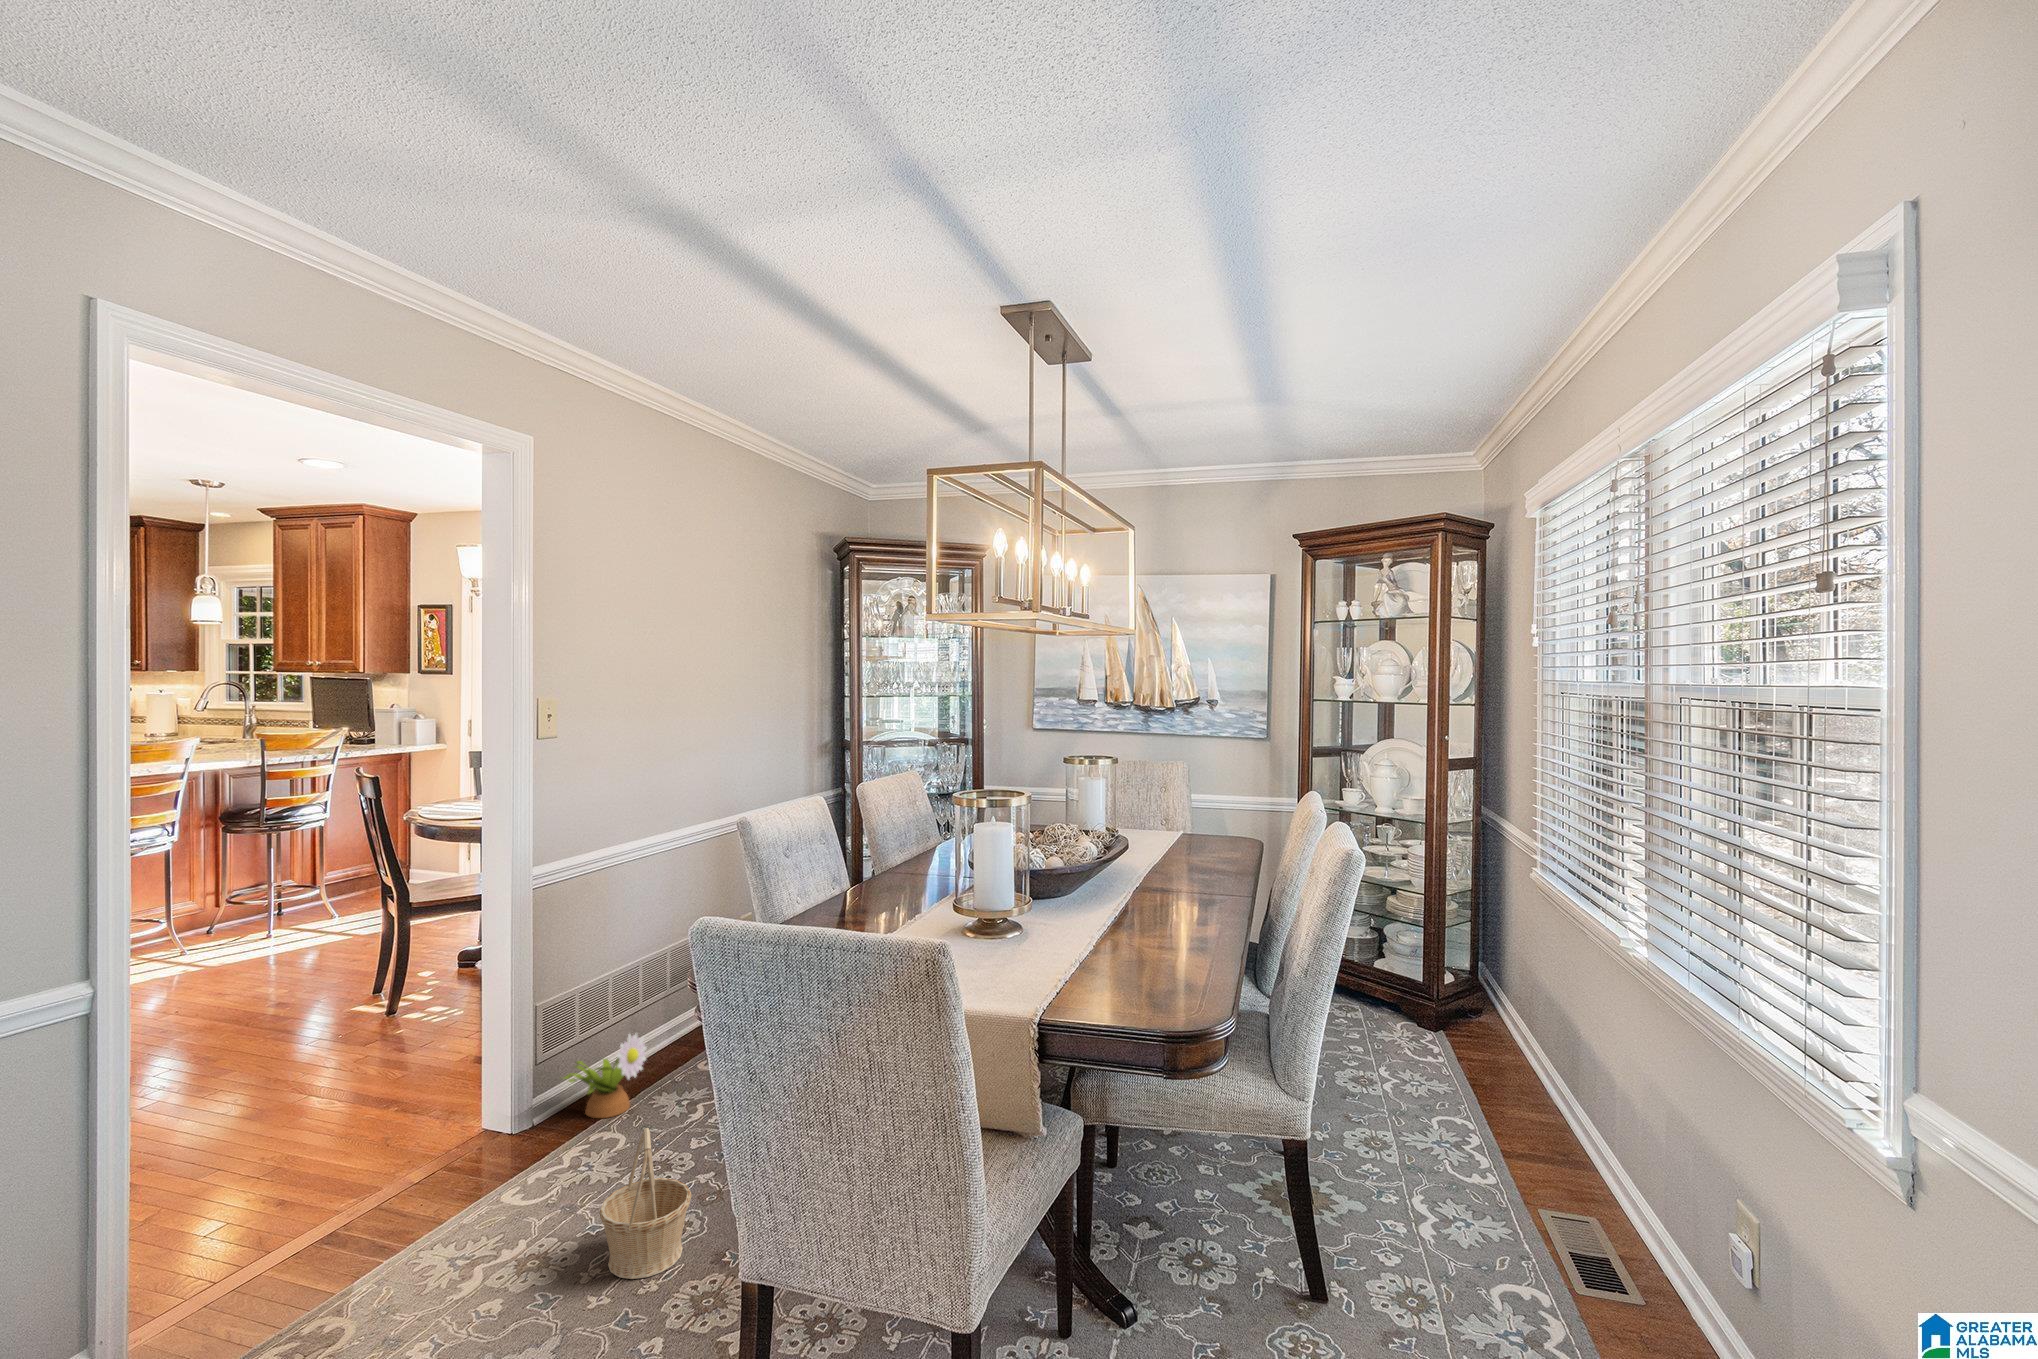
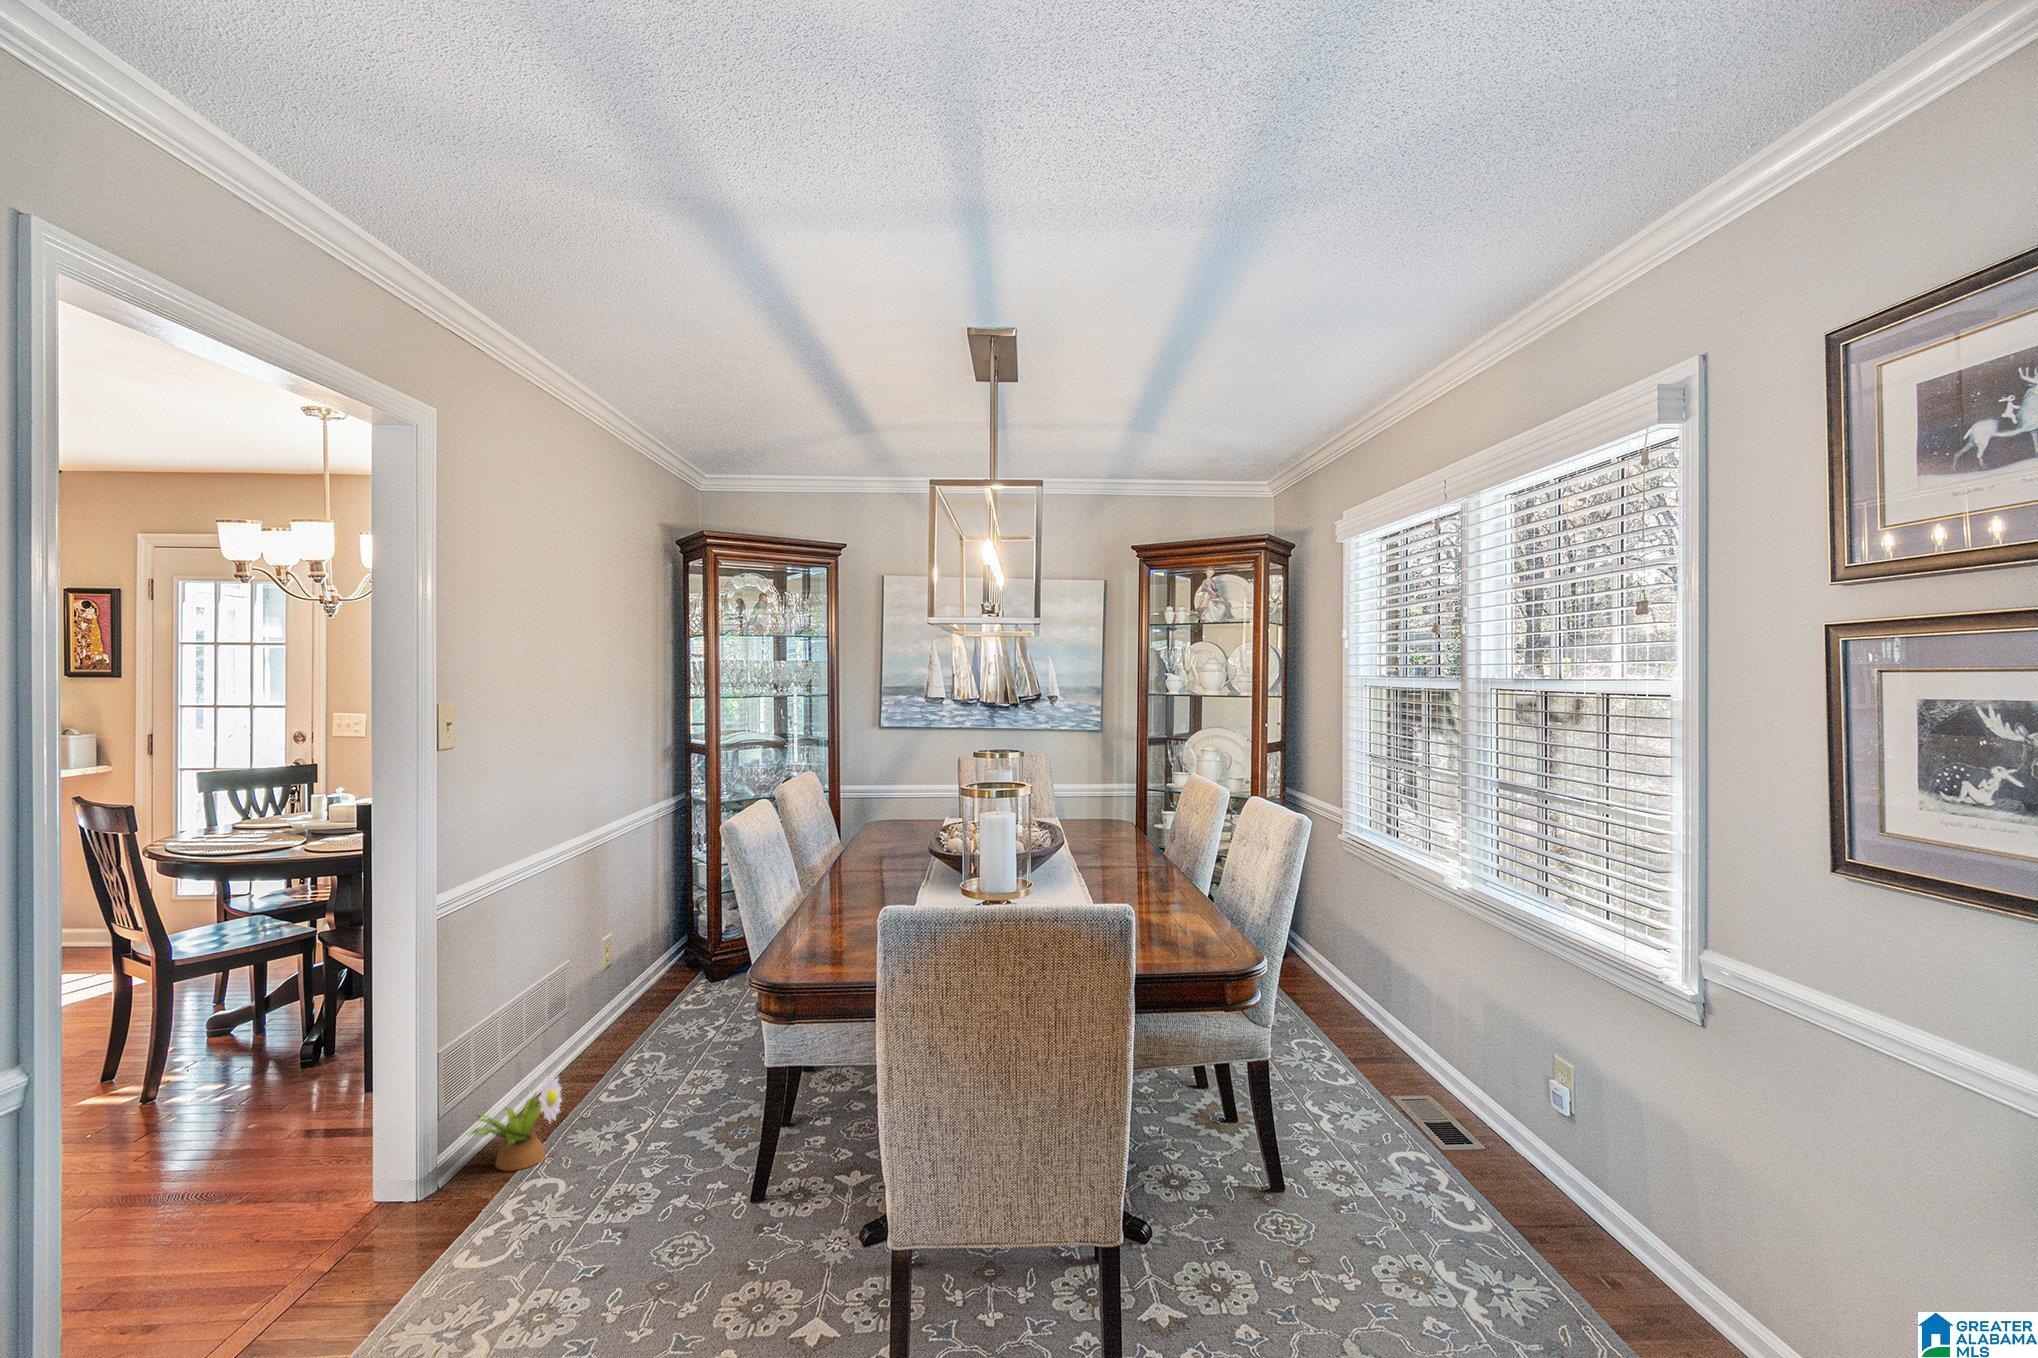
basket: present [599,1128,692,1279] -> none [614,1154,707,1307]

